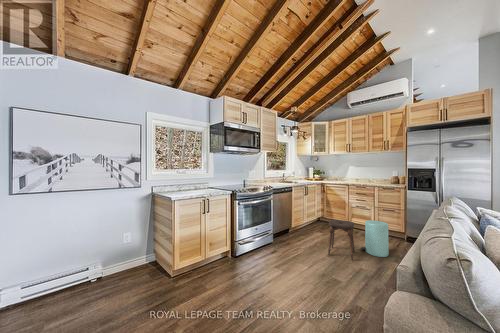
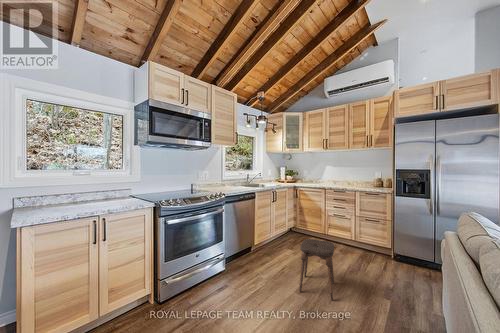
trash can: present [361,220,389,257] -> none [342,238,378,291]

